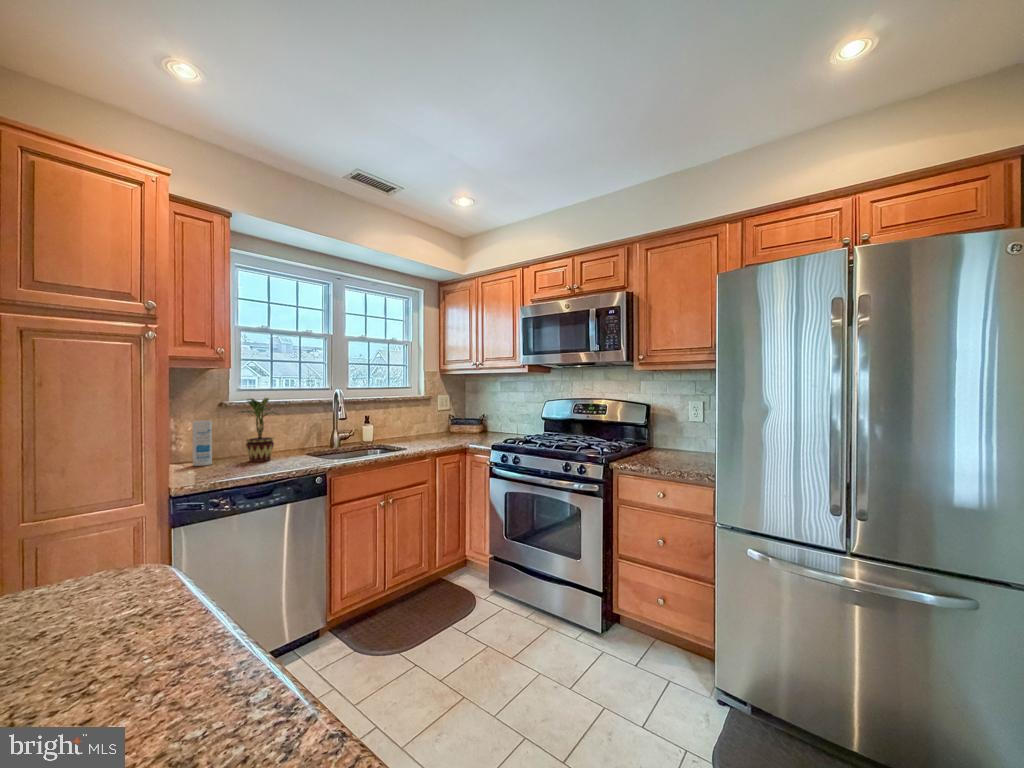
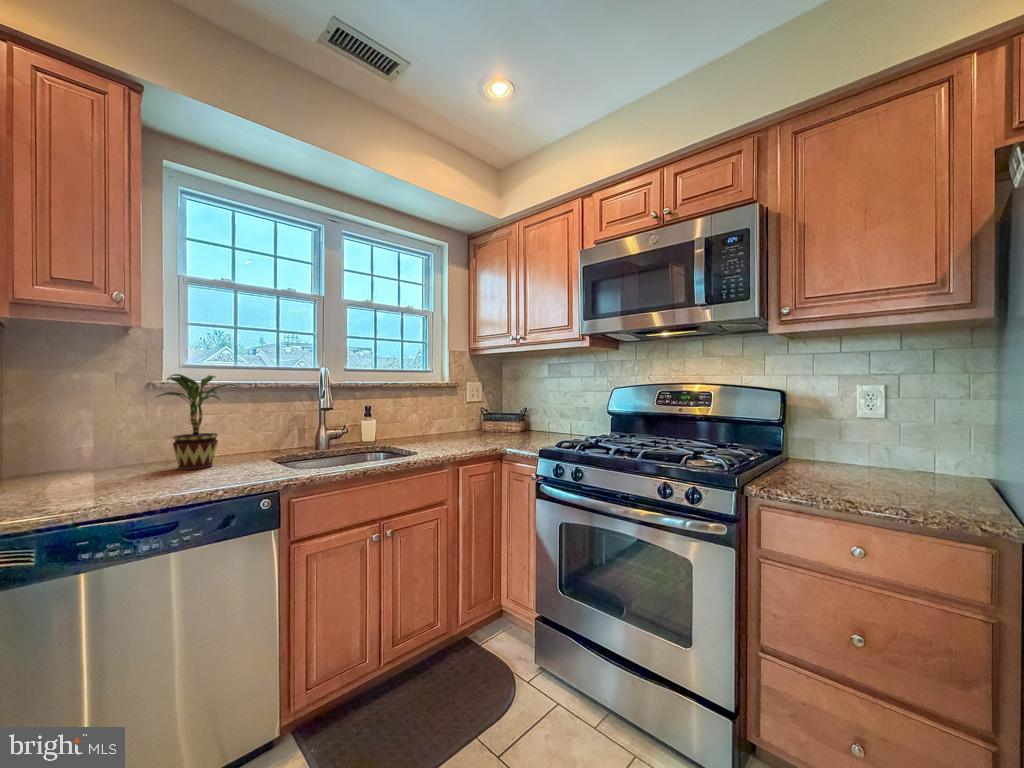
canister: present [193,421,212,466] -> none [87,406,120,475]

